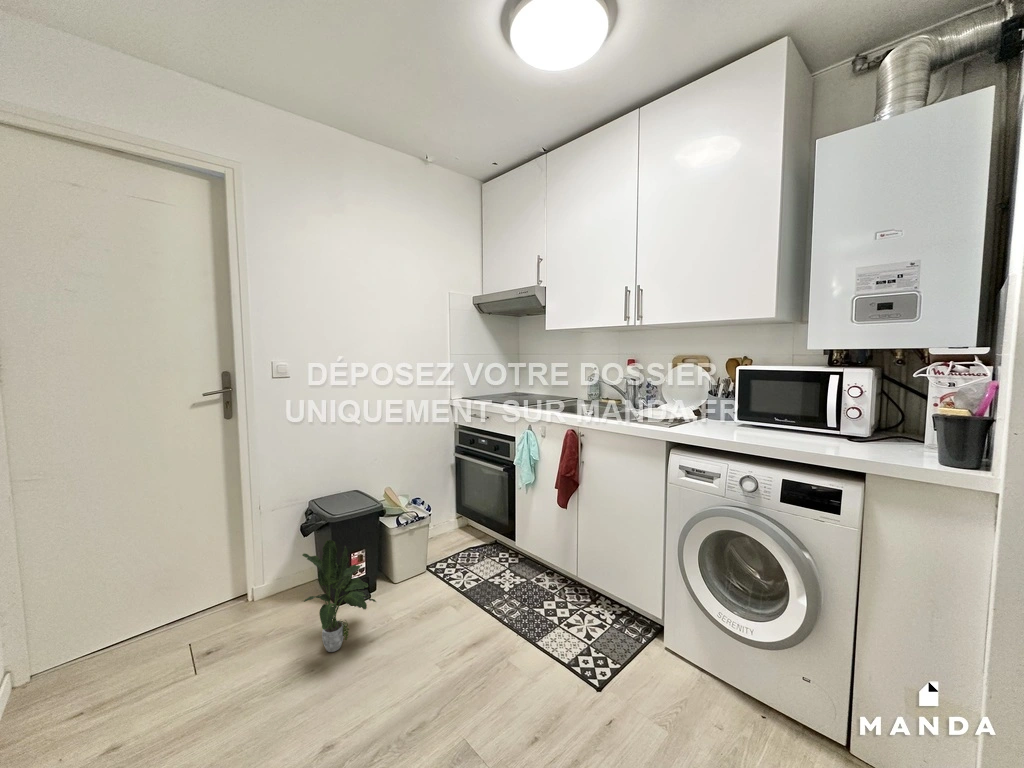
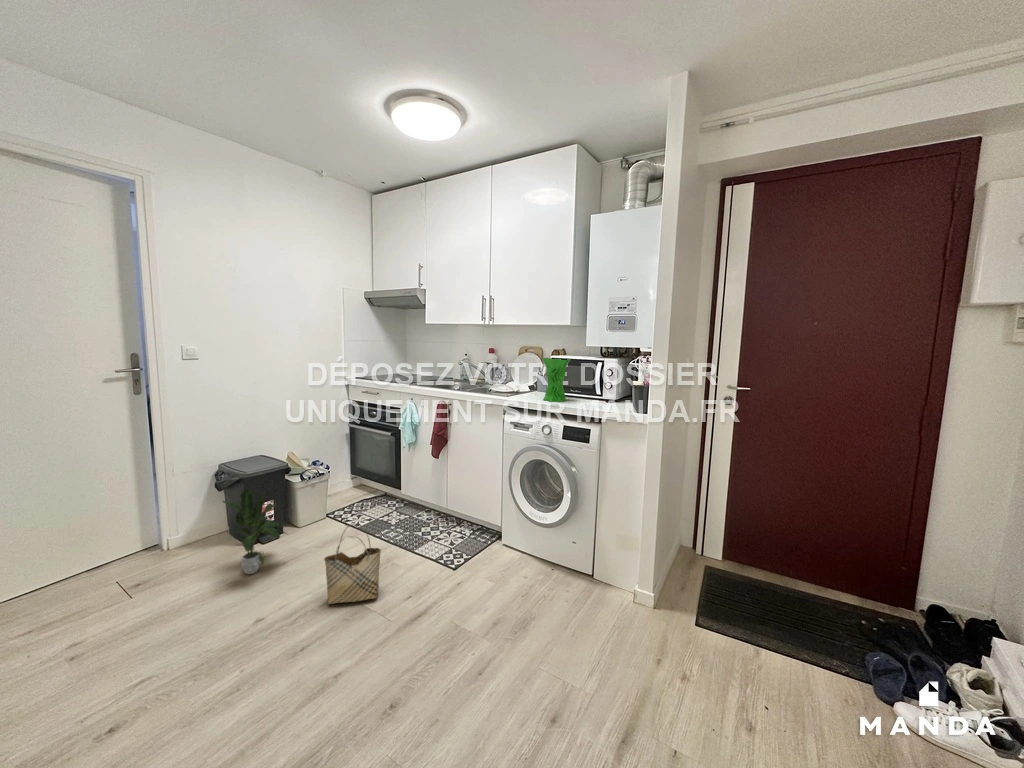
vase: none [729,368,780,437] -> present [542,358,571,402]
woven basket: none [414,610,493,735] -> present [324,524,381,604]

